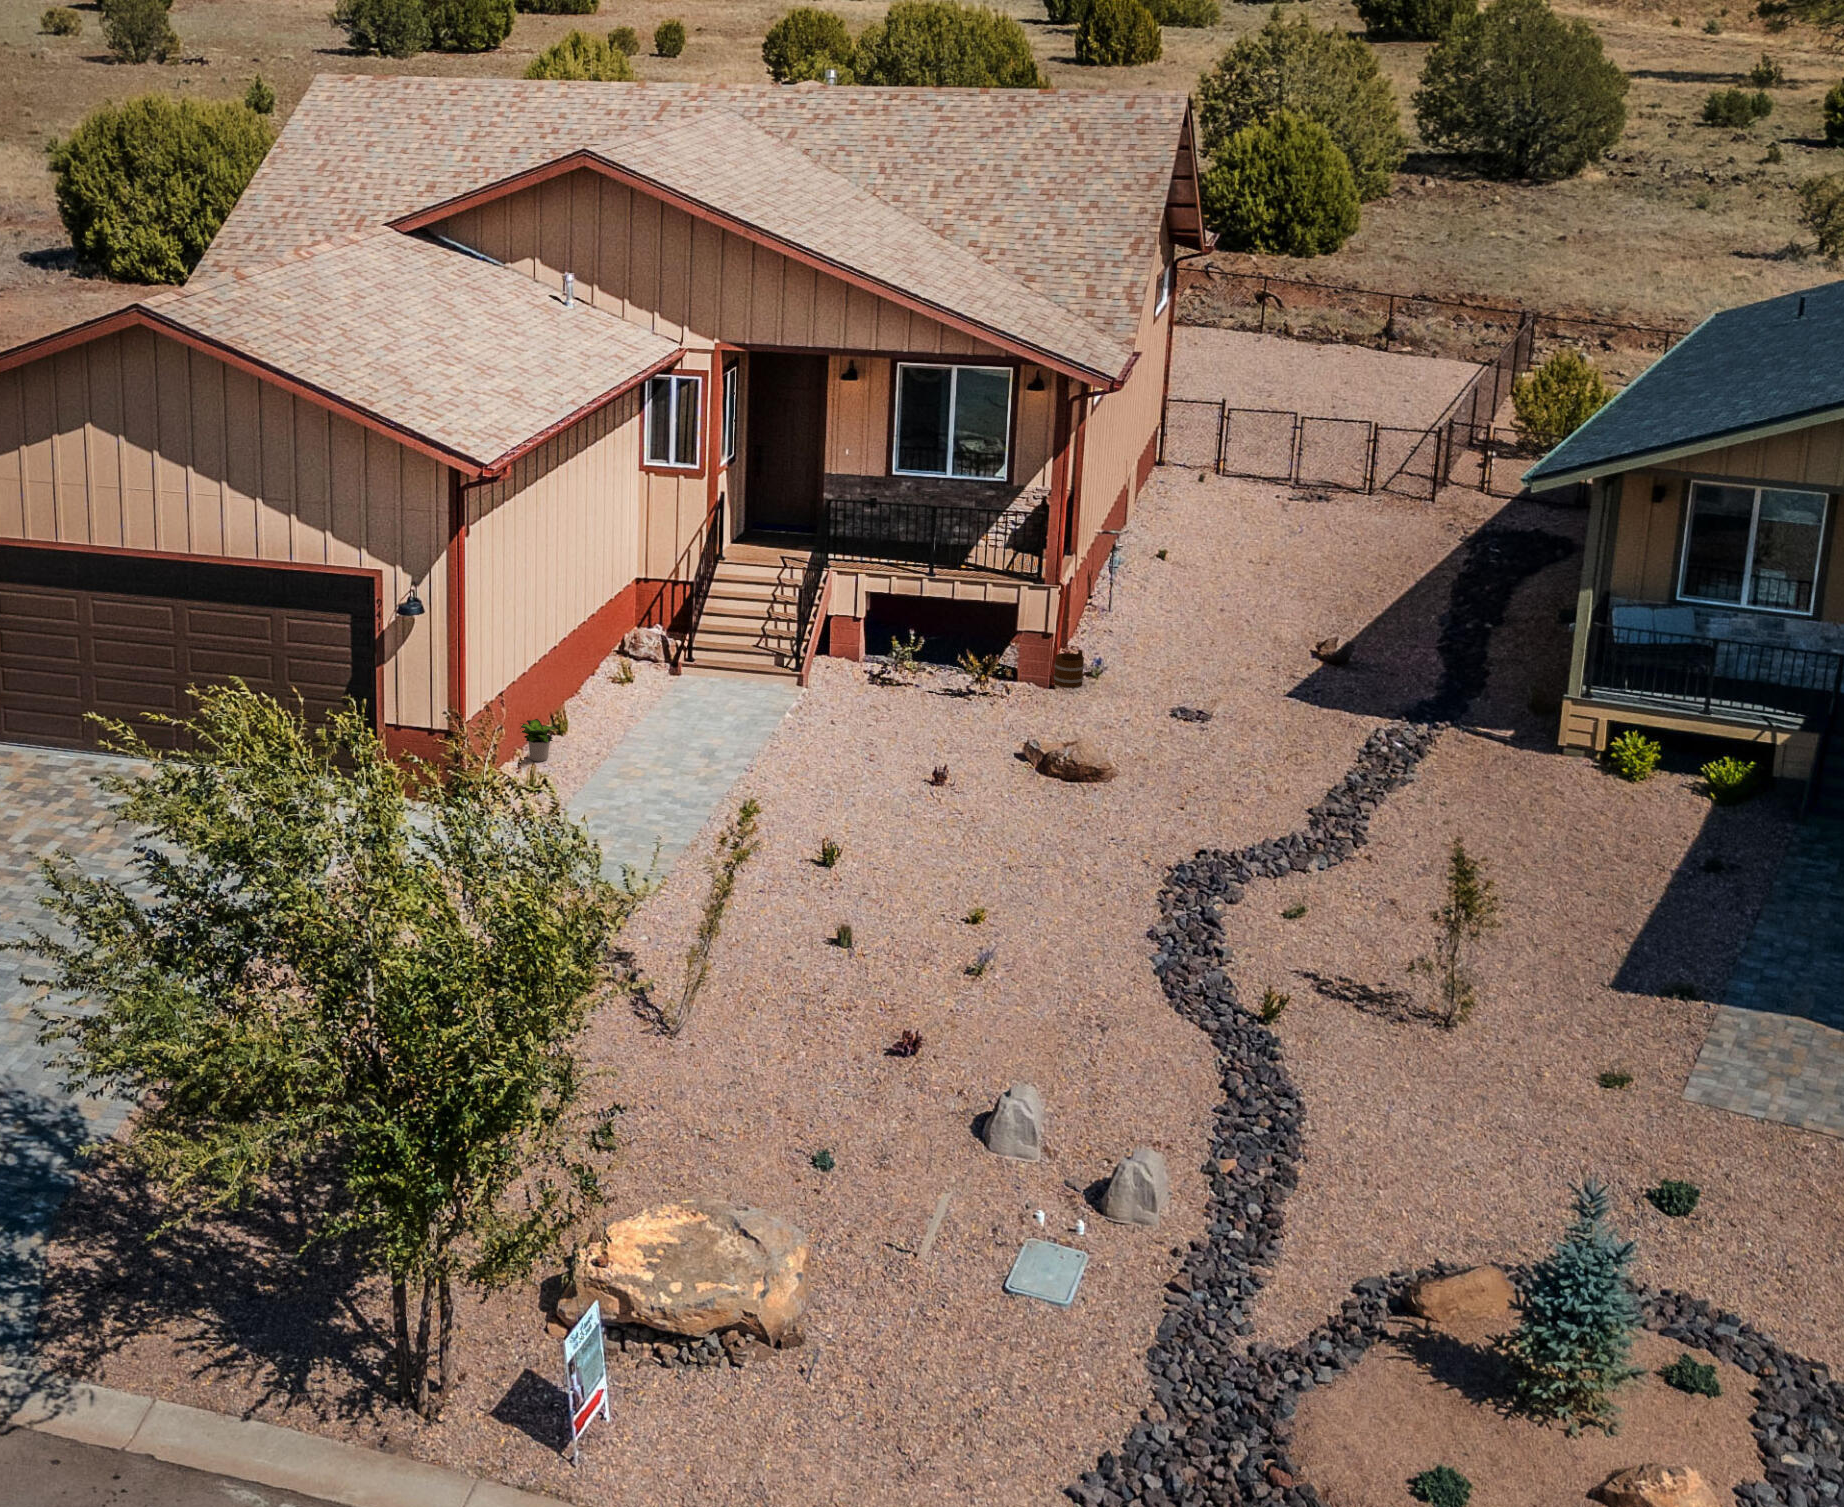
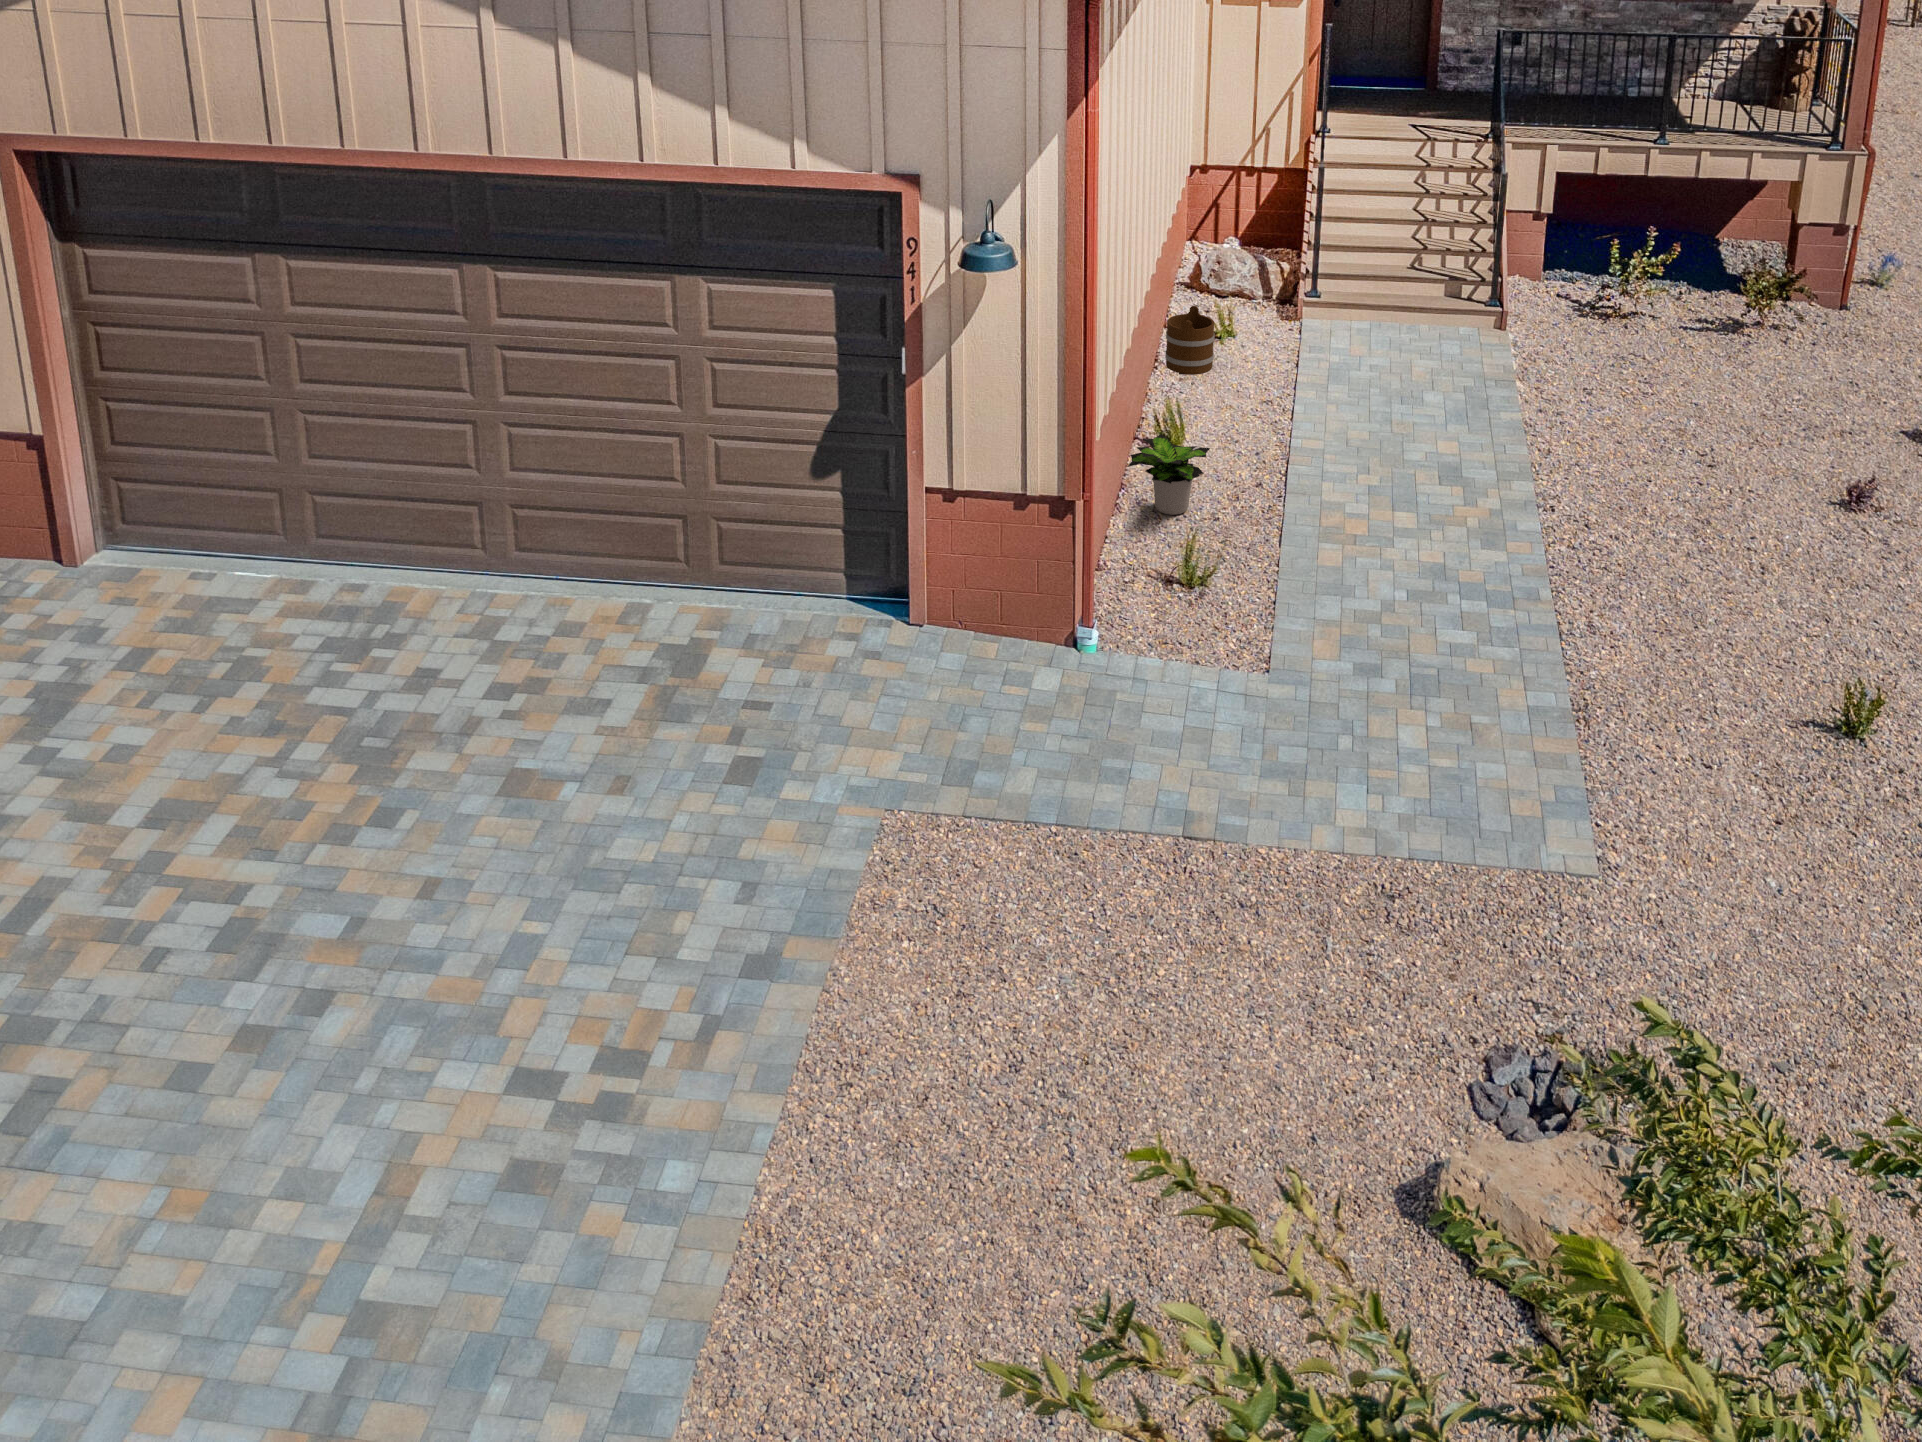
bucket: present [1054,650,1084,688] -> present [1165,306,1215,374]

